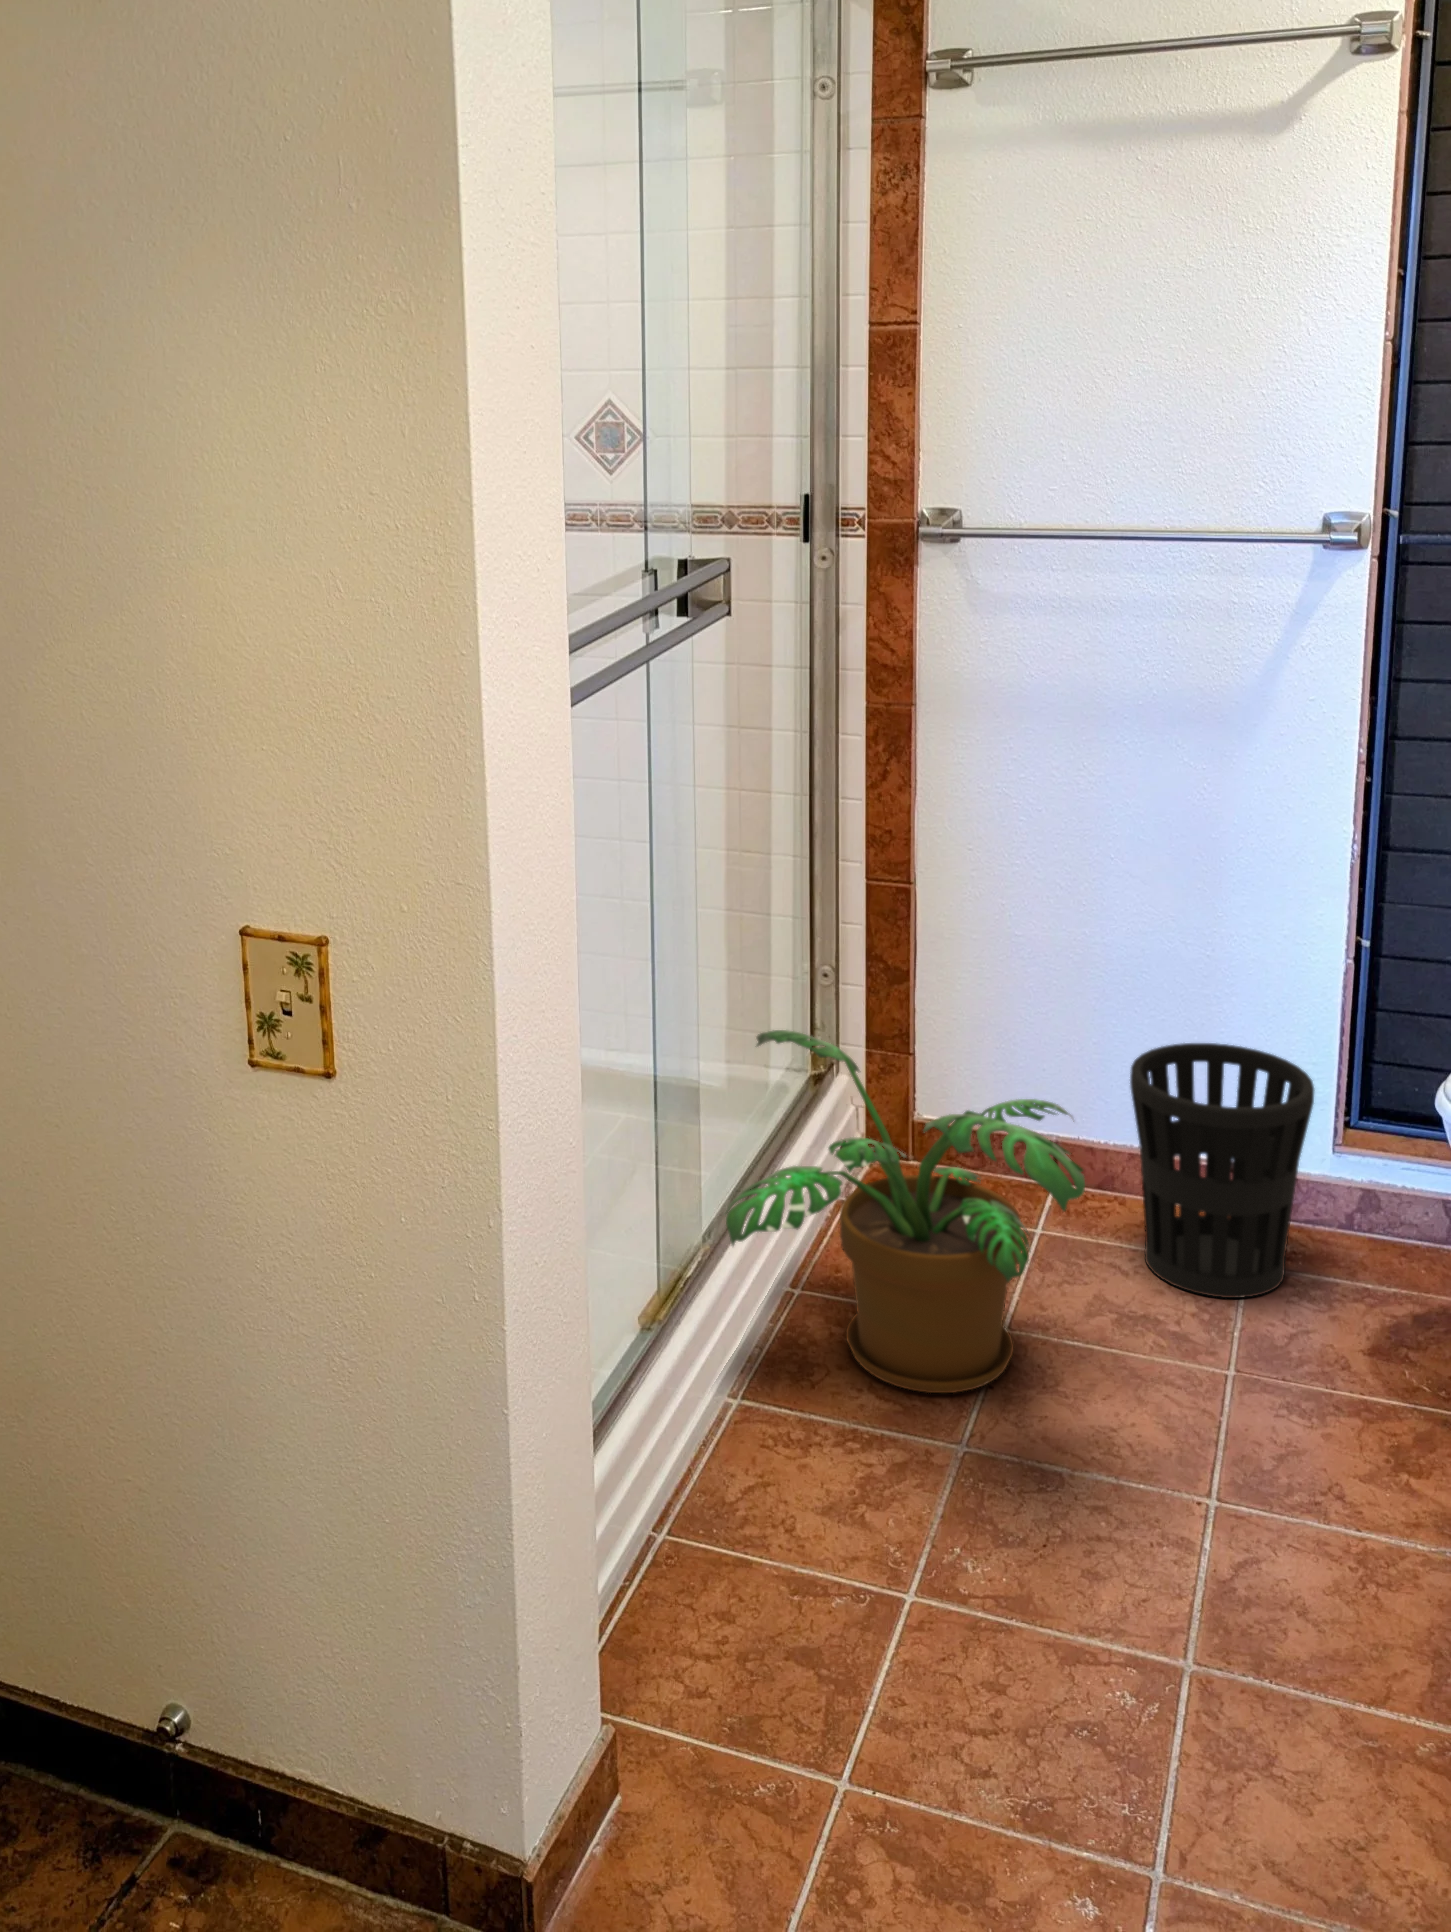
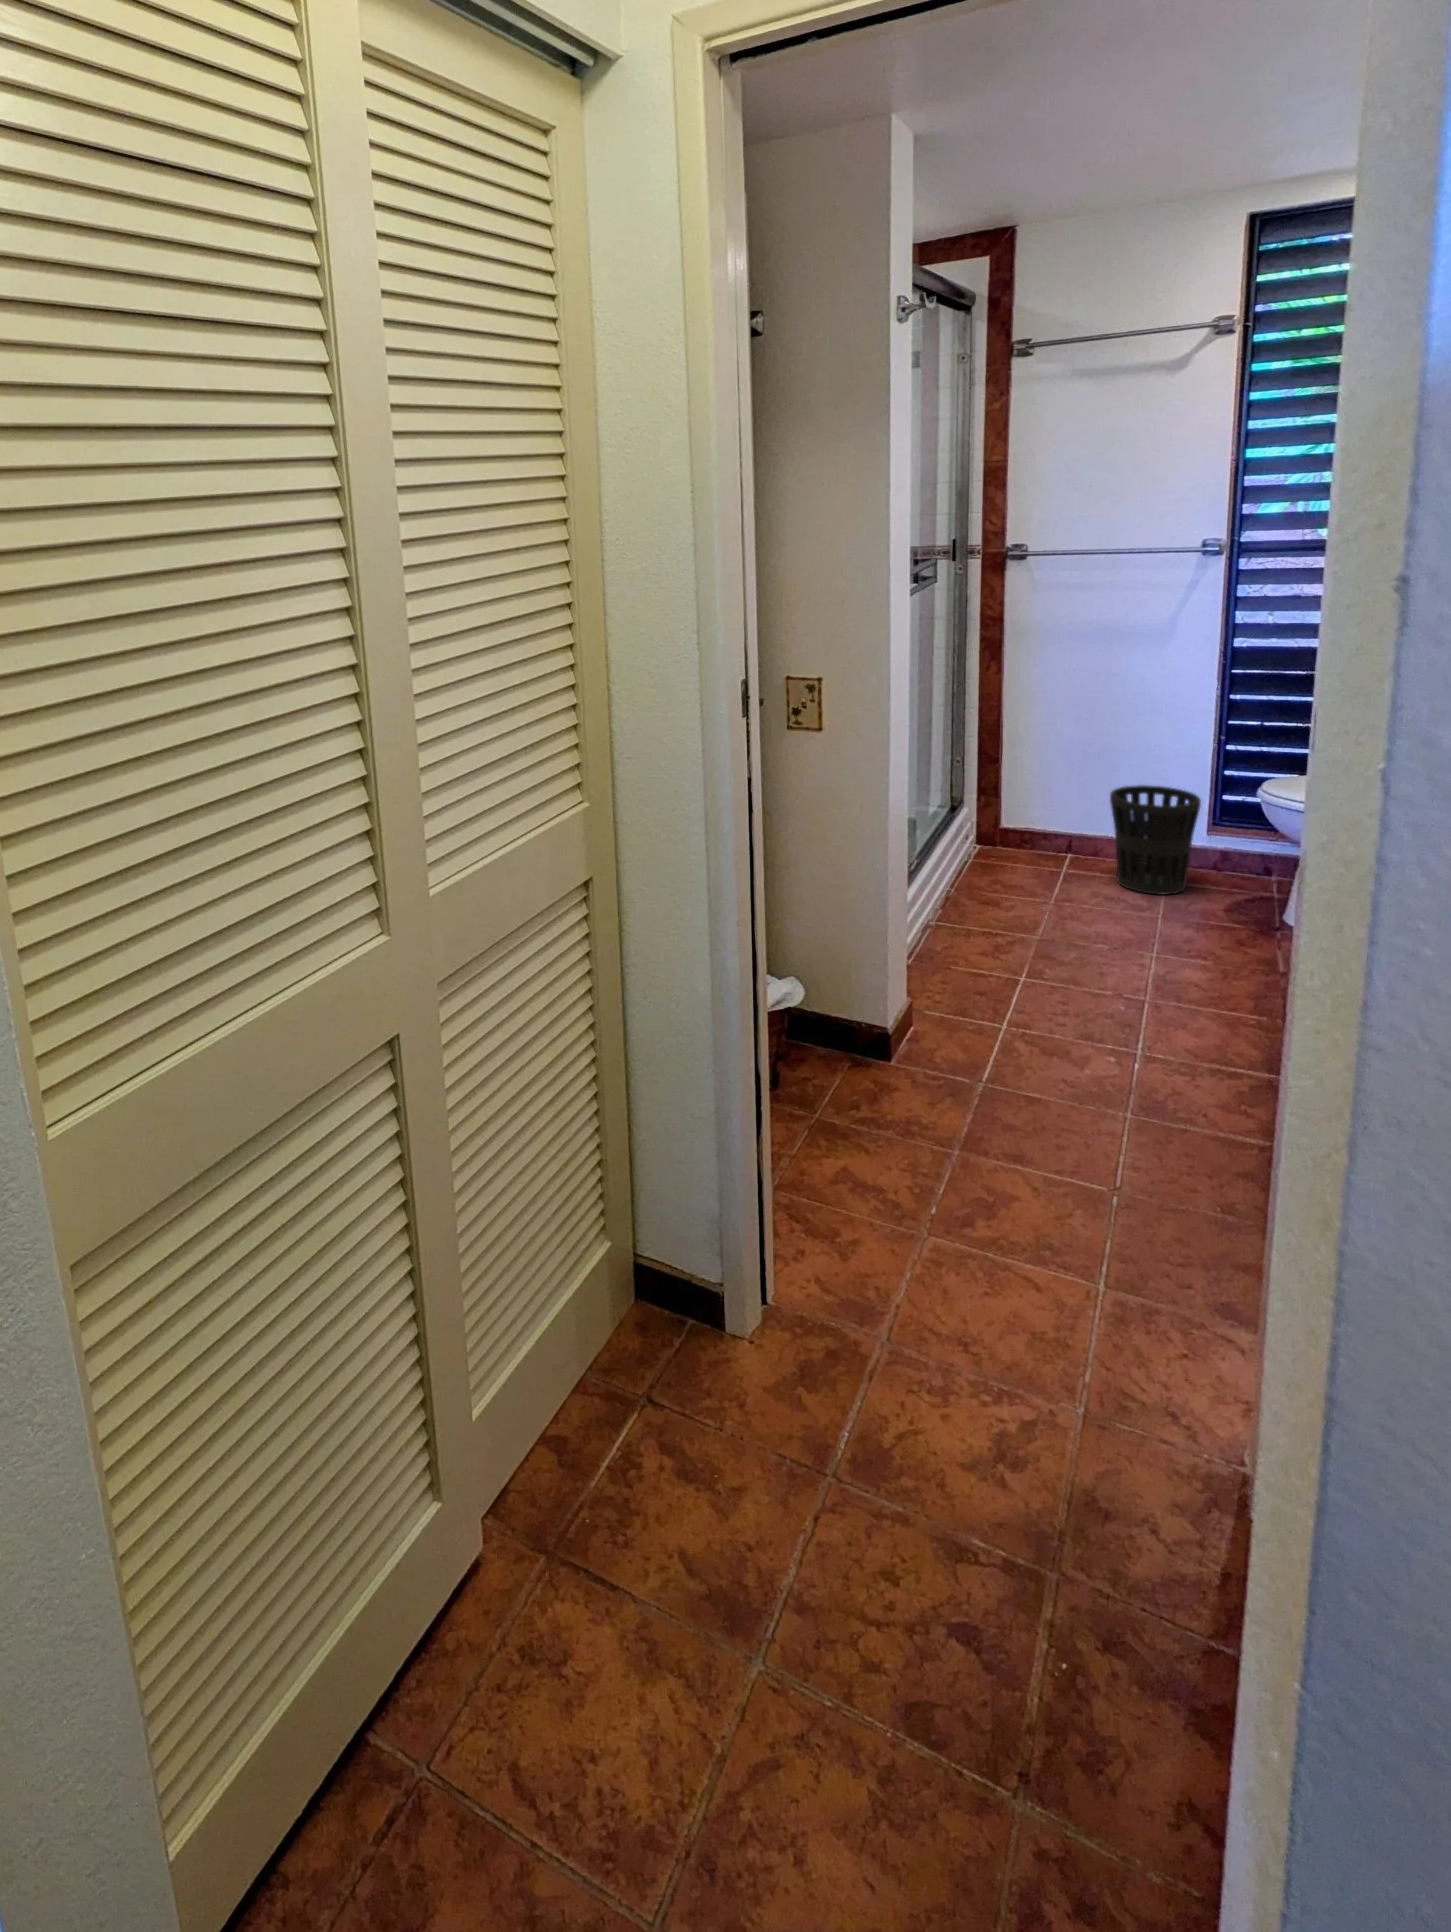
potted plant: present [726,1030,1085,1393] -> none [927,771,1100,922]

